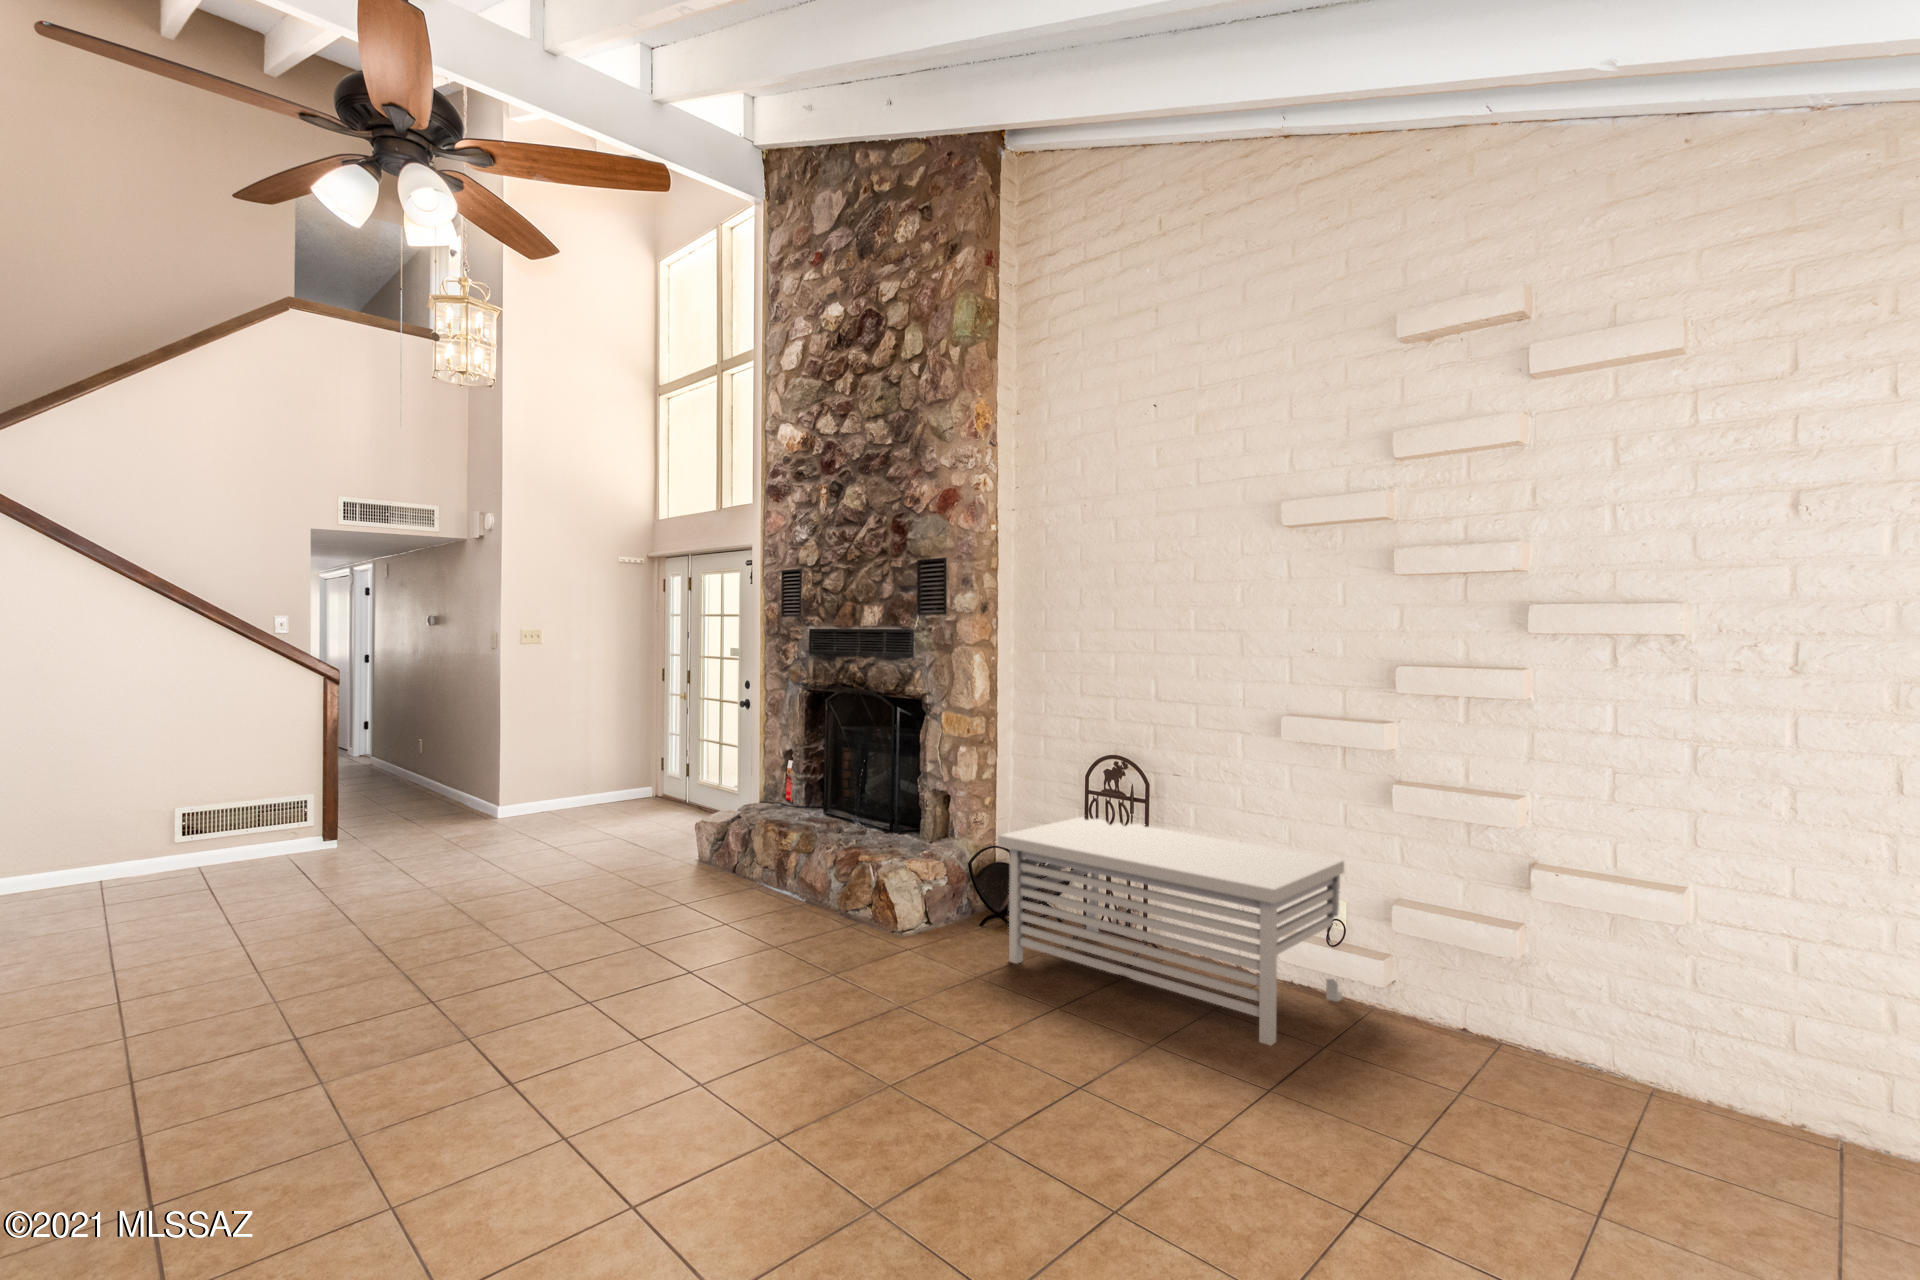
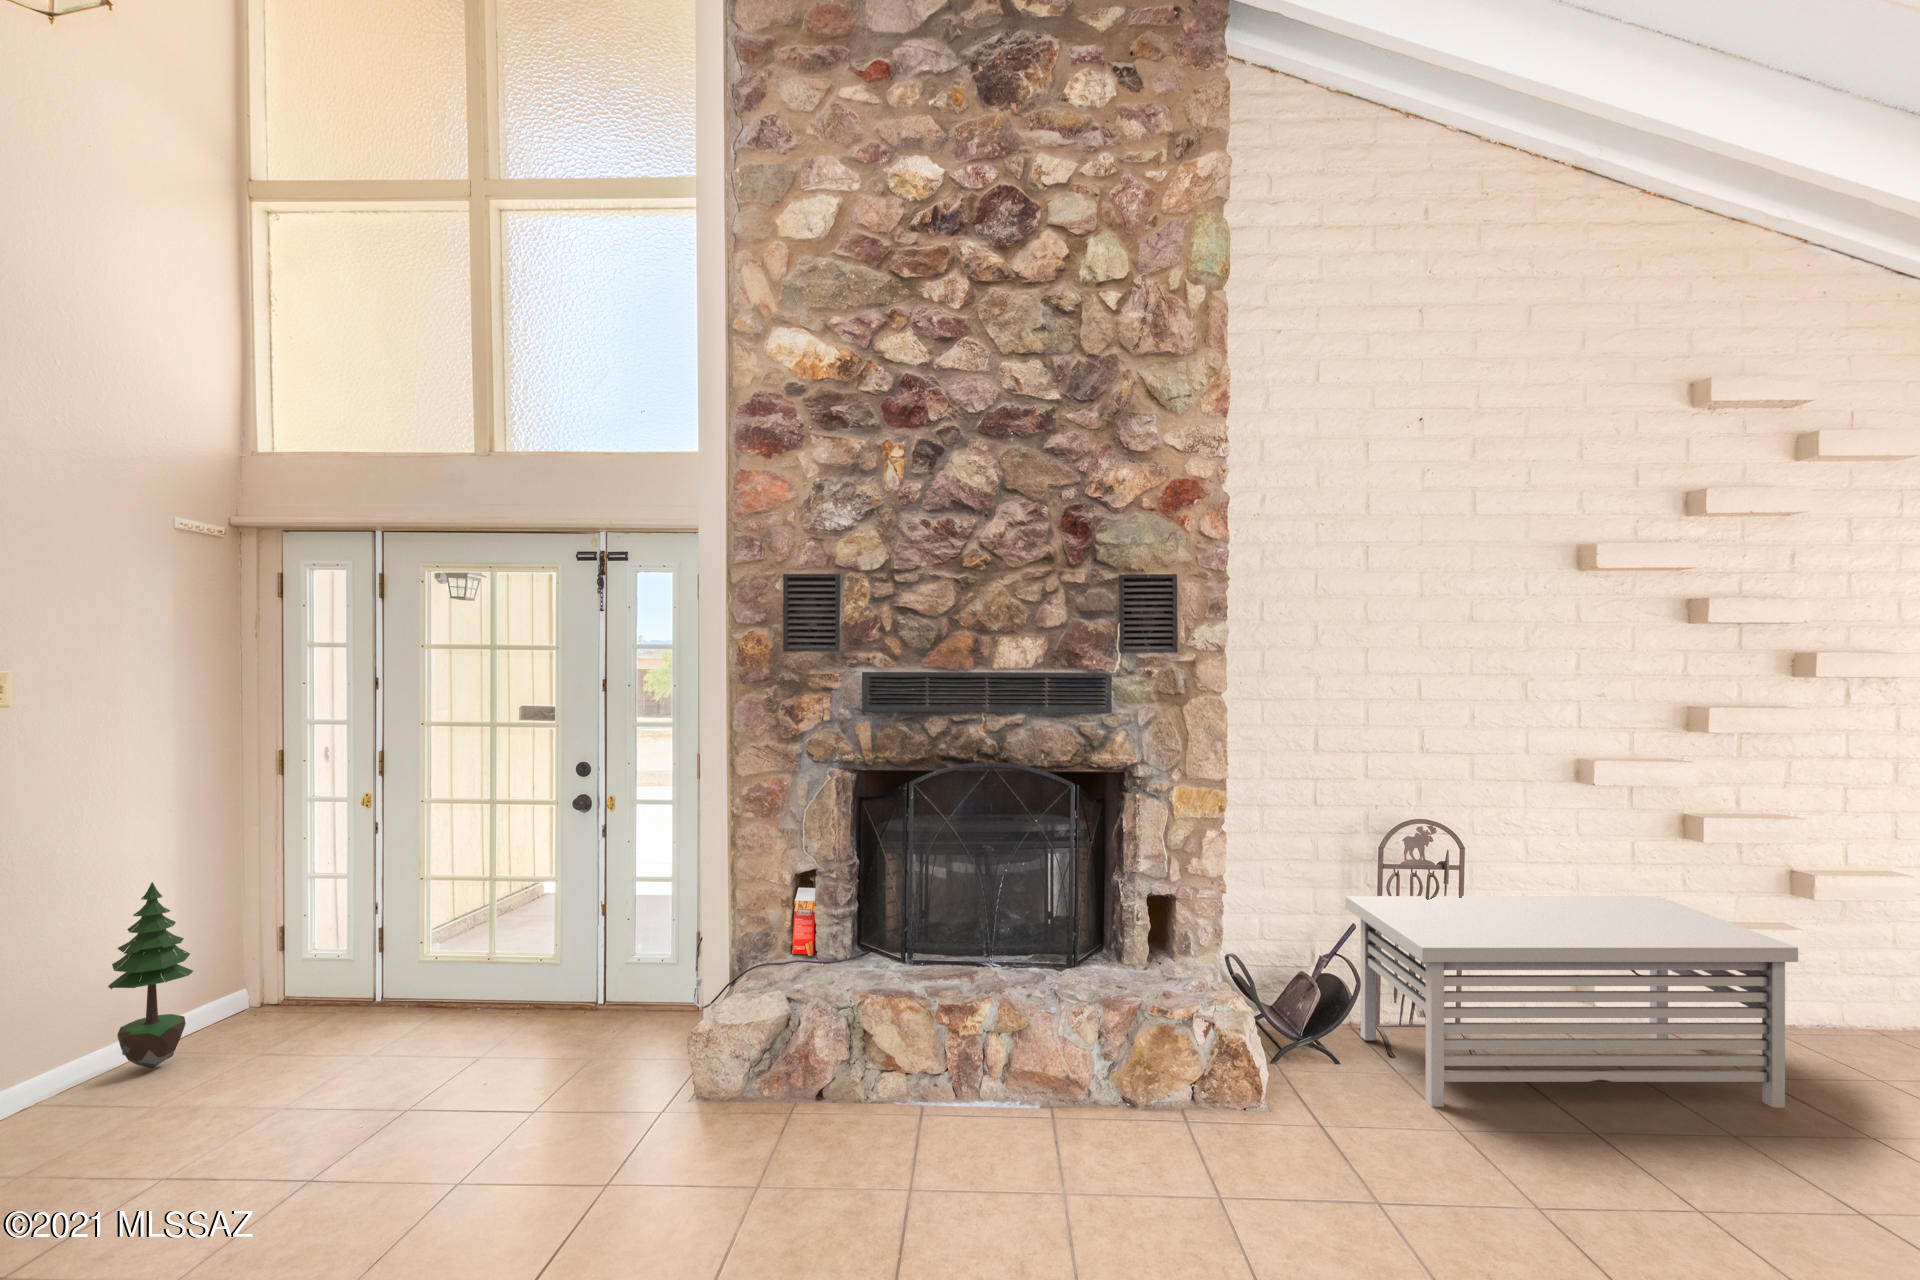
potted tree: none [582,727,615,813] -> present [108,882,193,1069]

